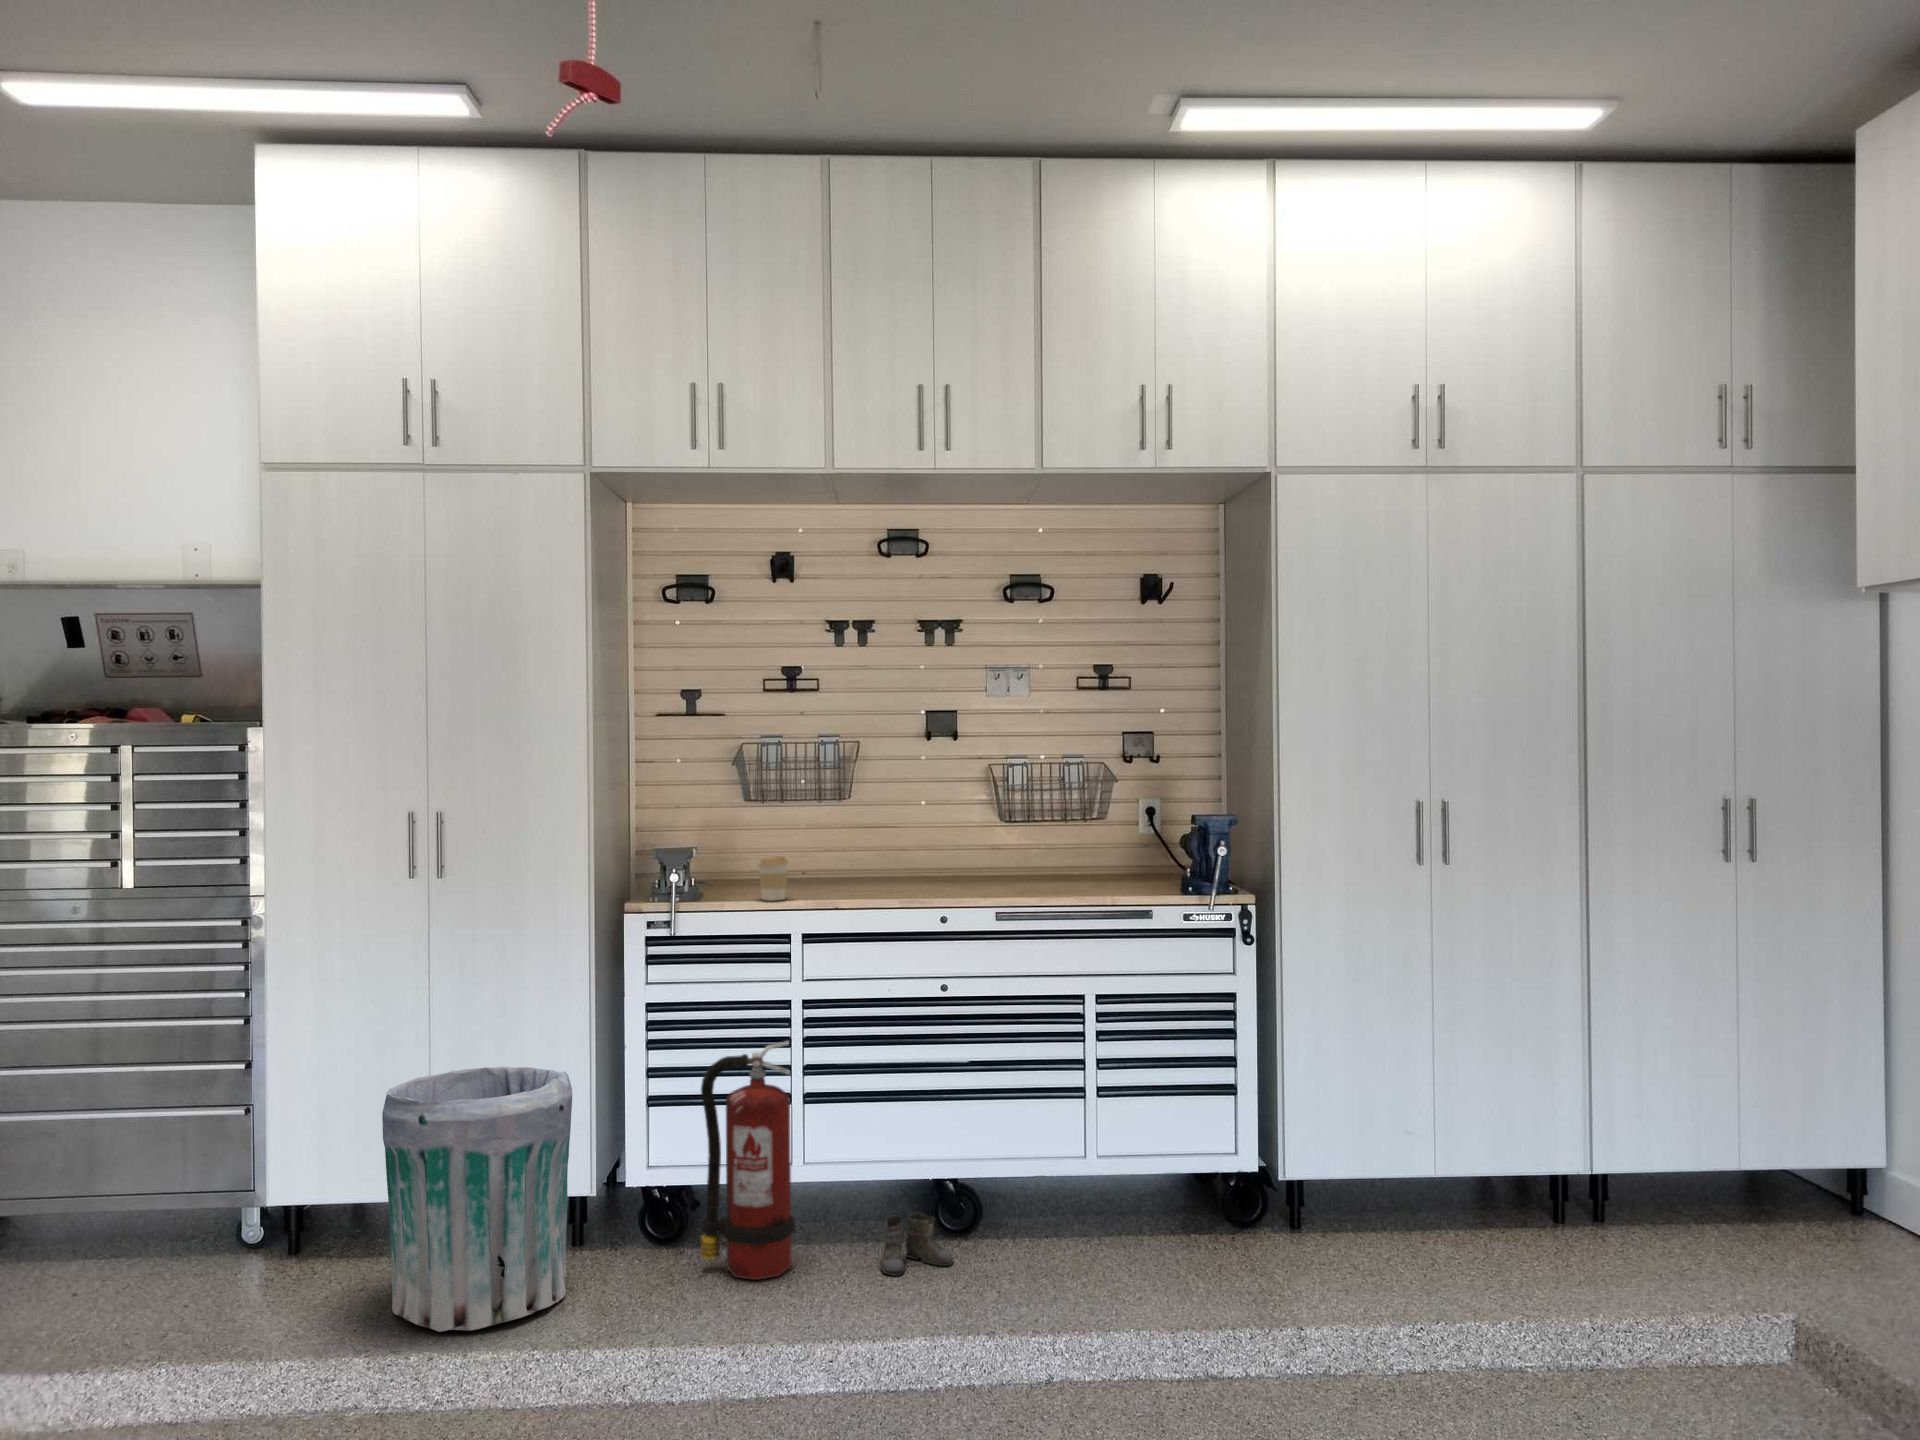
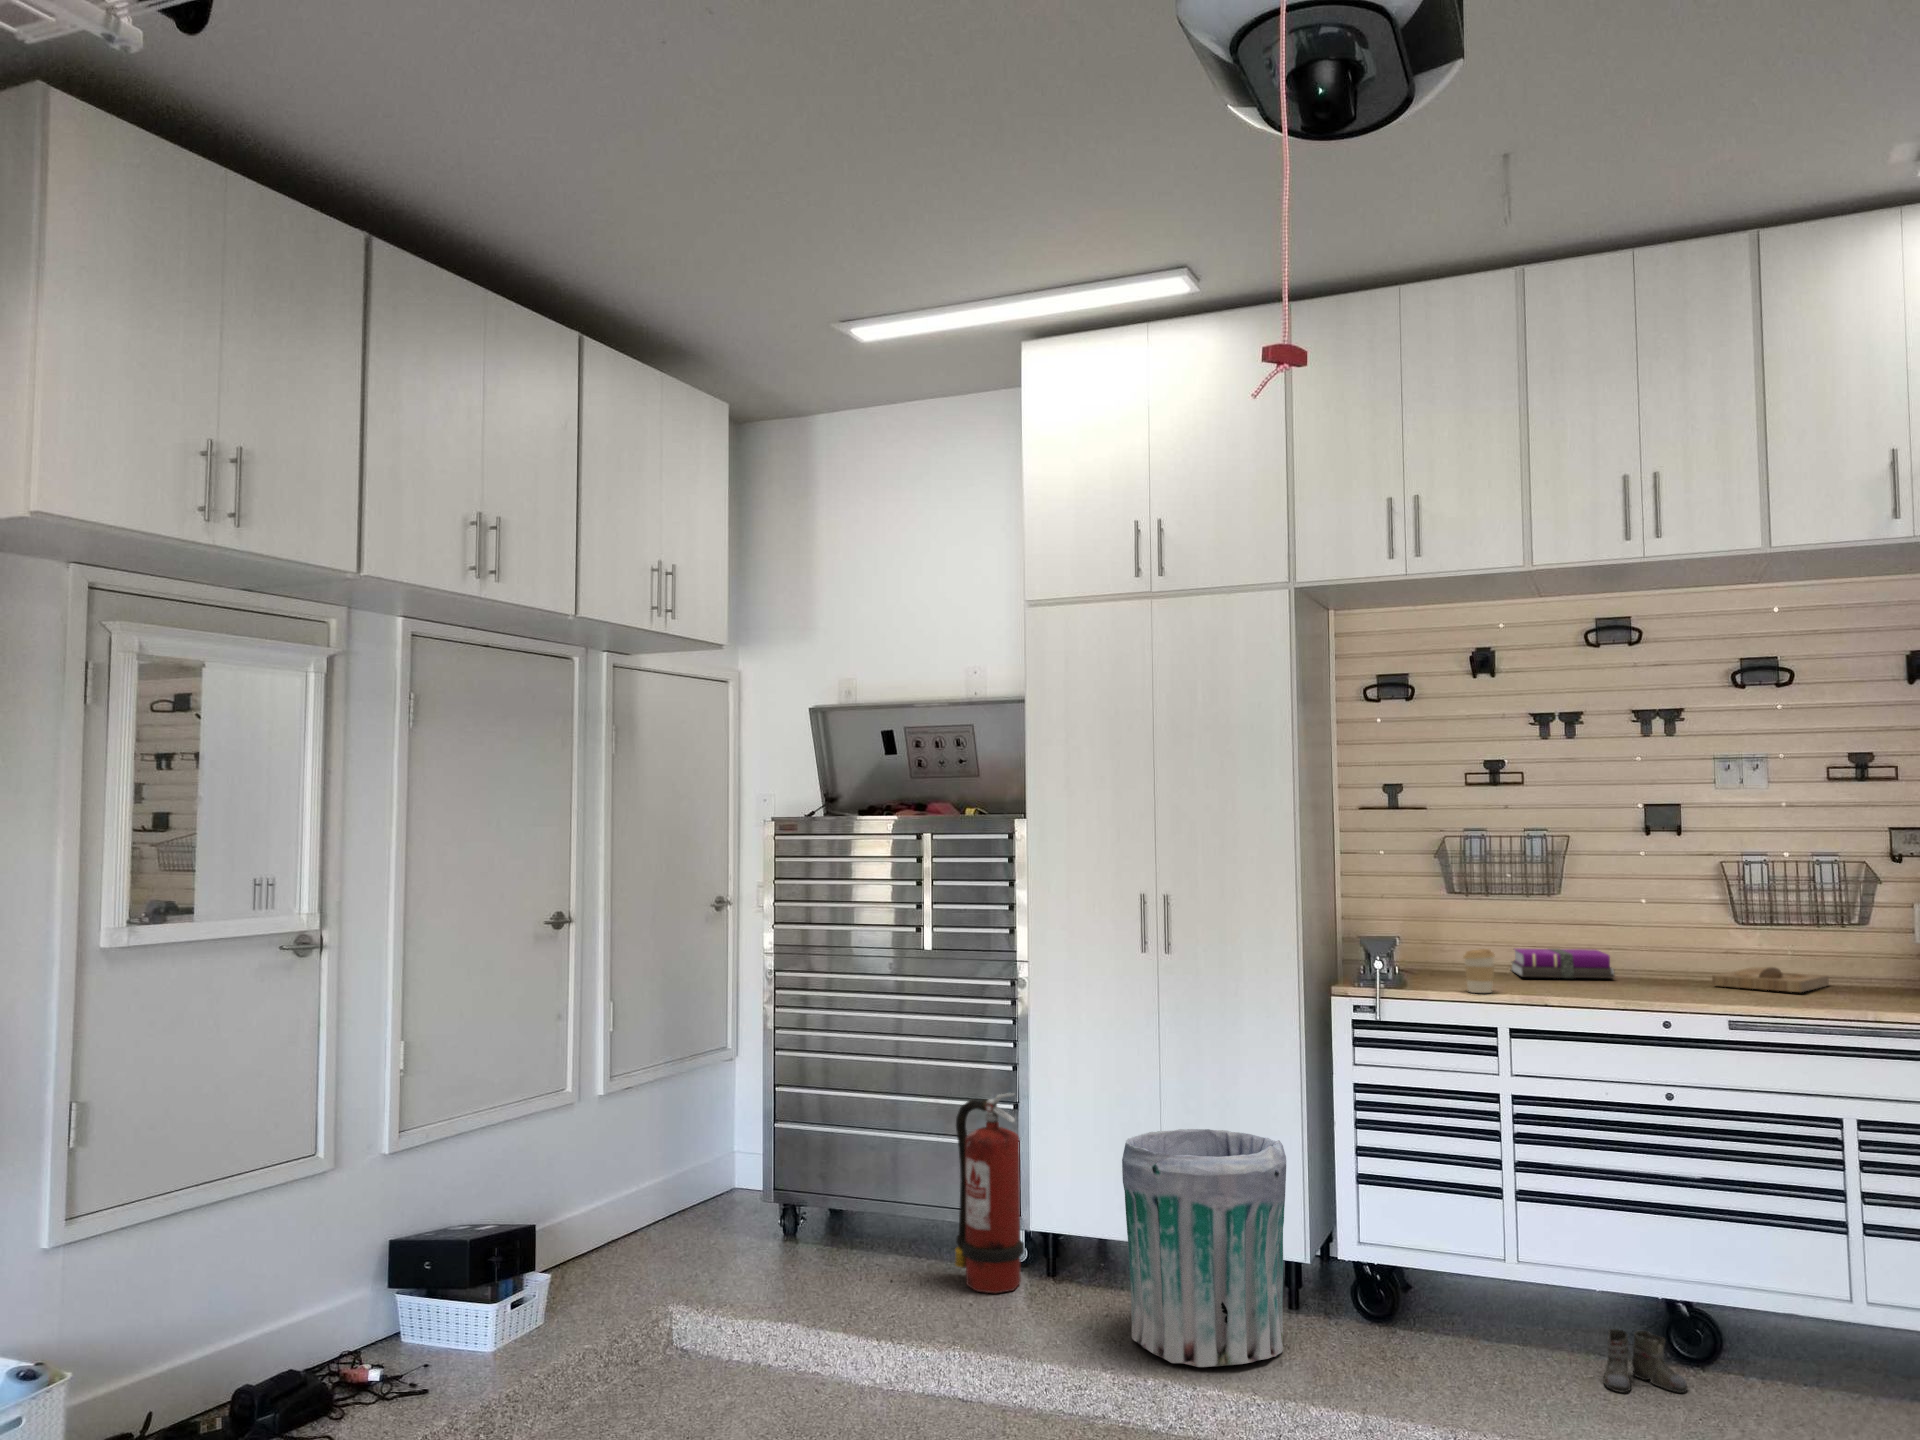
notebook: none [801,852,897,882] -> present [1511,949,1614,979]
tray: none [981,862,1074,883] -> present [1712,967,1829,992]
fire extinguisher: present [701,1041,795,1280] -> present [955,1093,1024,1293]

